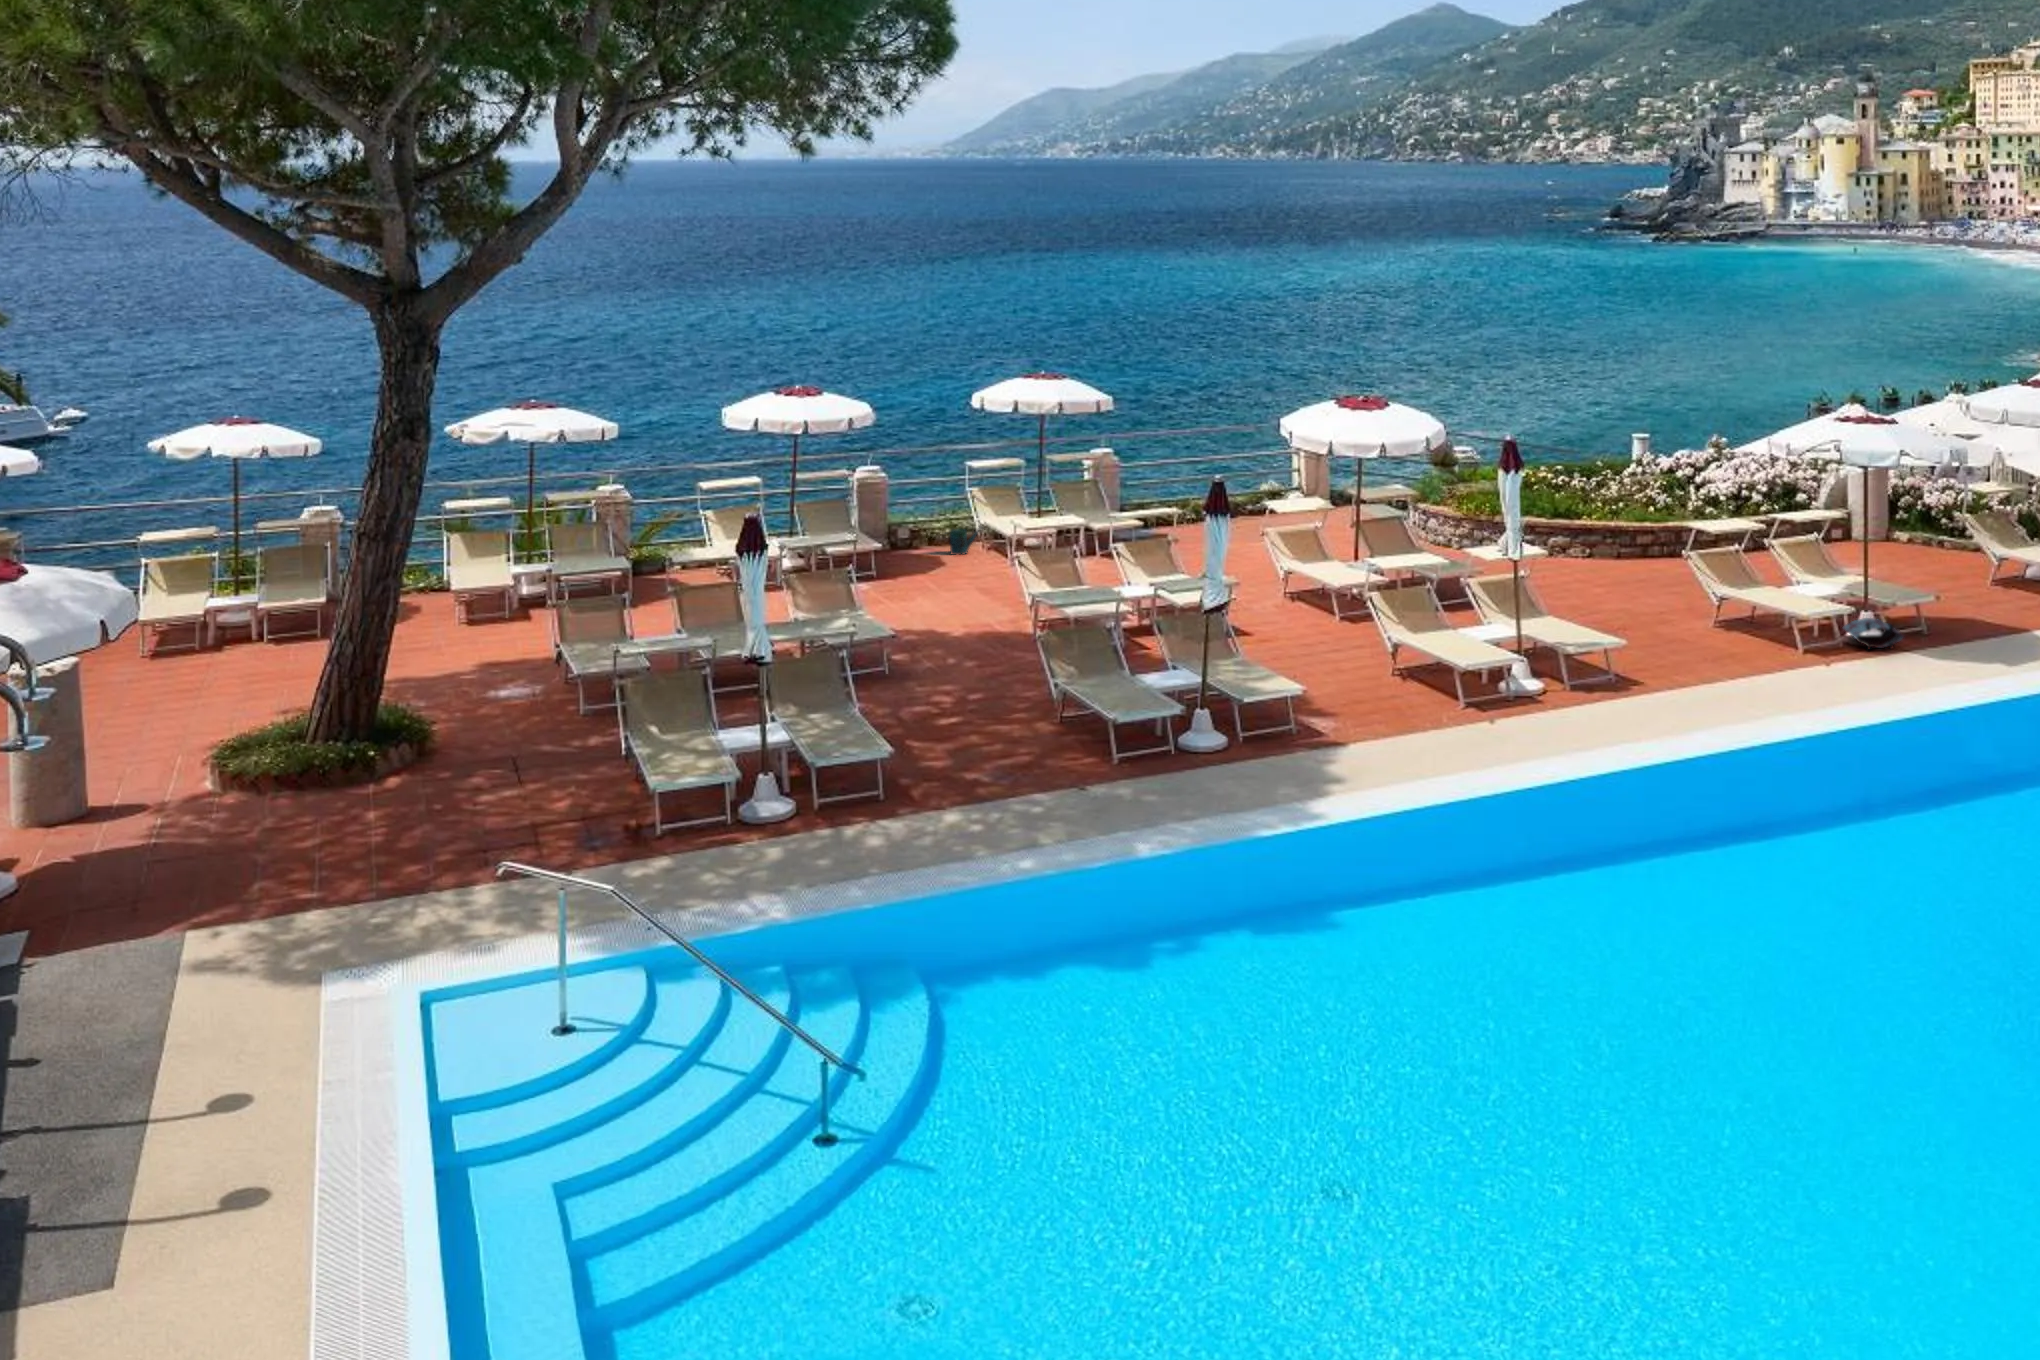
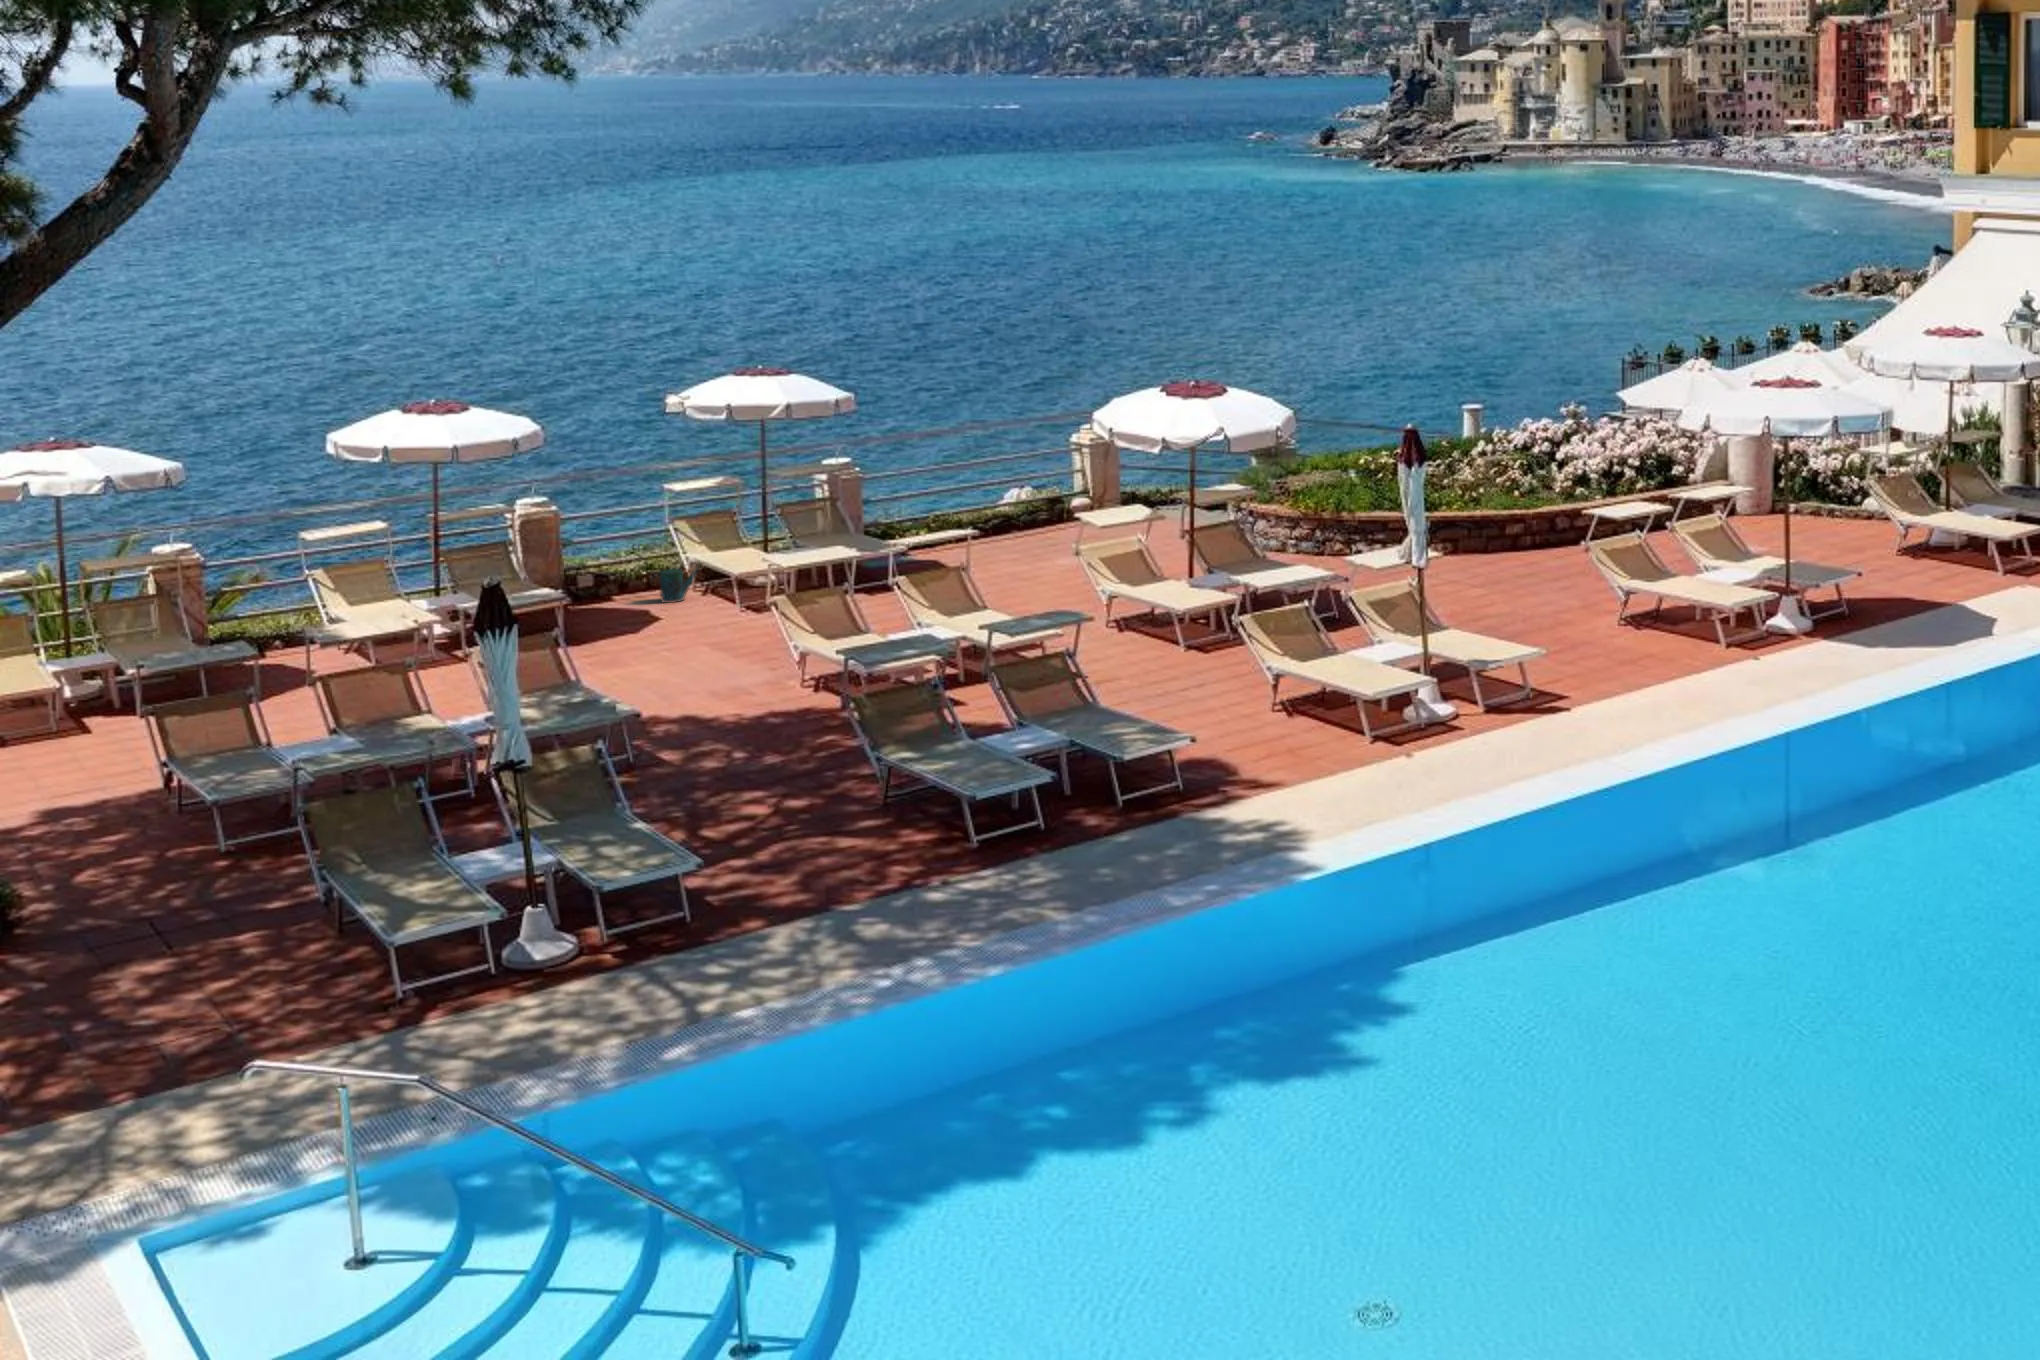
bag: present [1843,618,1903,649] -> none [1763,604,1832,640]

